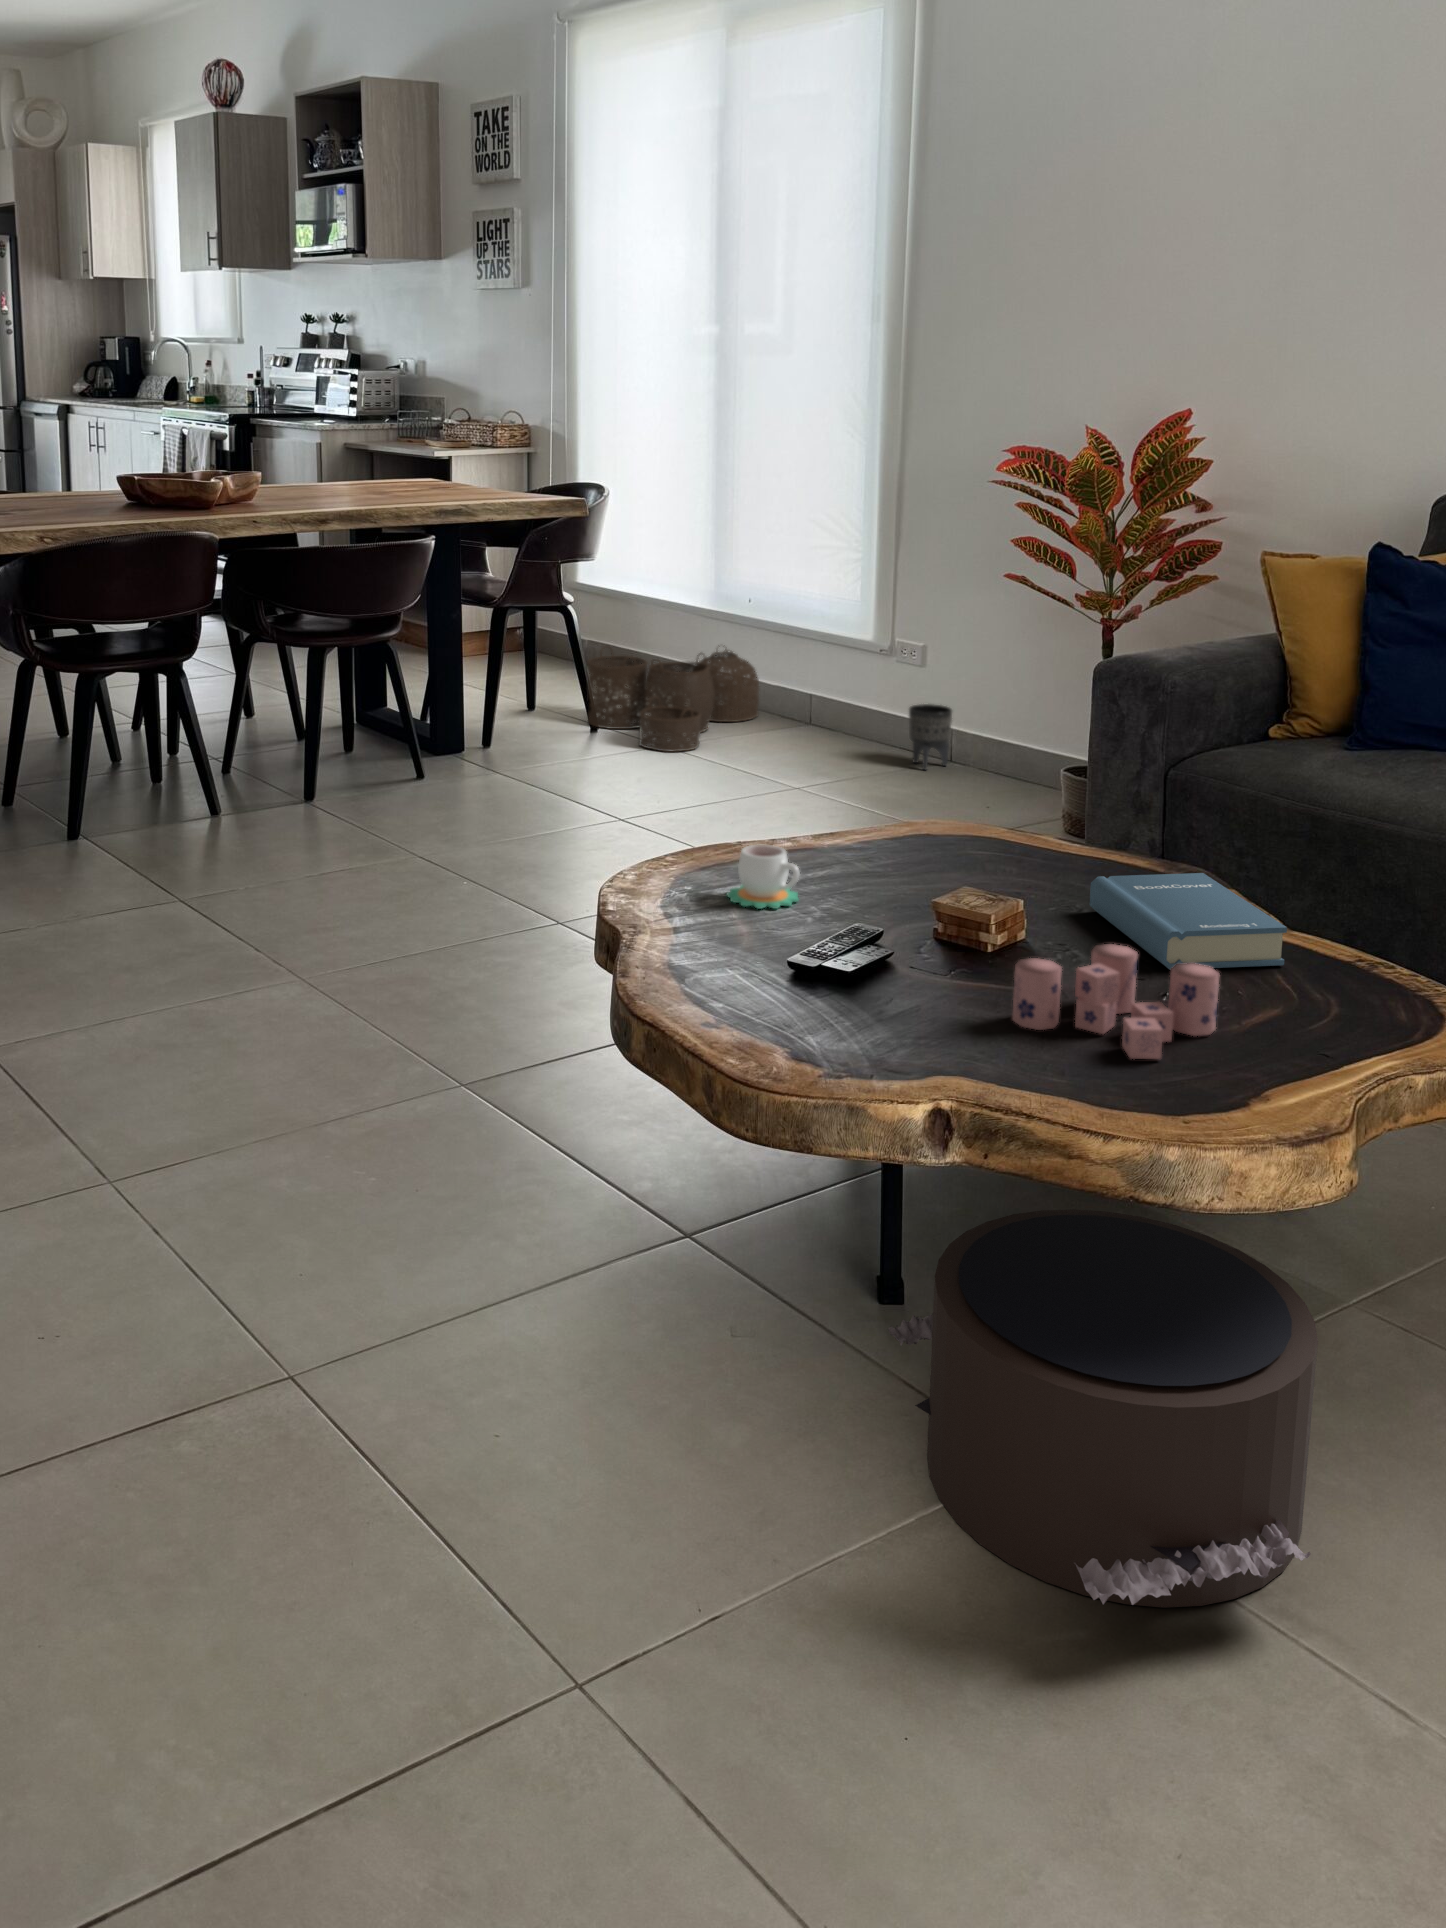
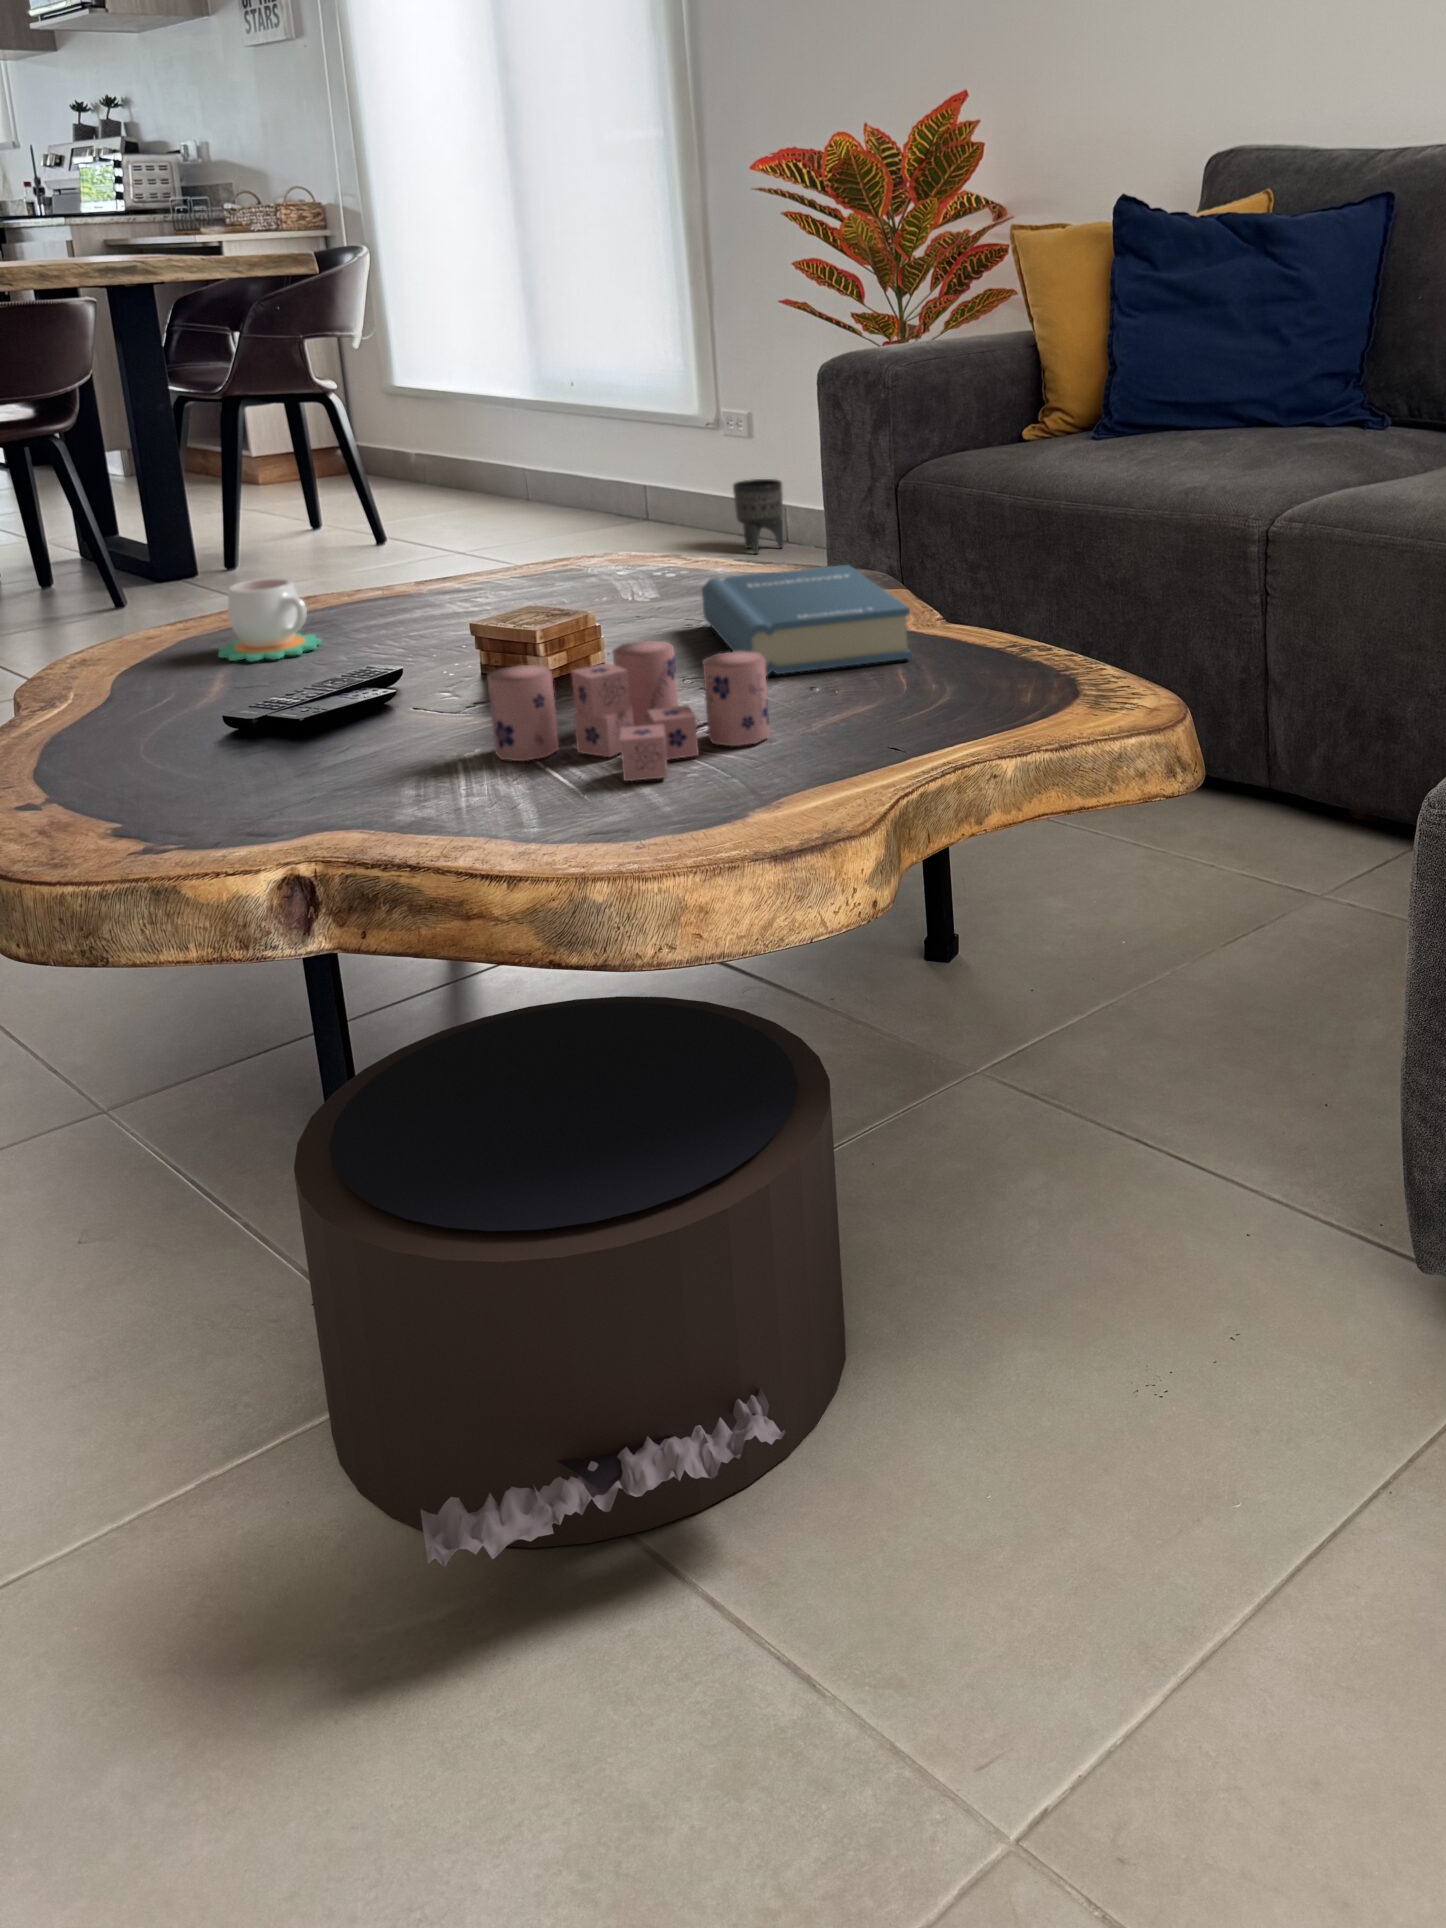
woven basket: present [587,648,759,752] -> none [370,438,591,560]

